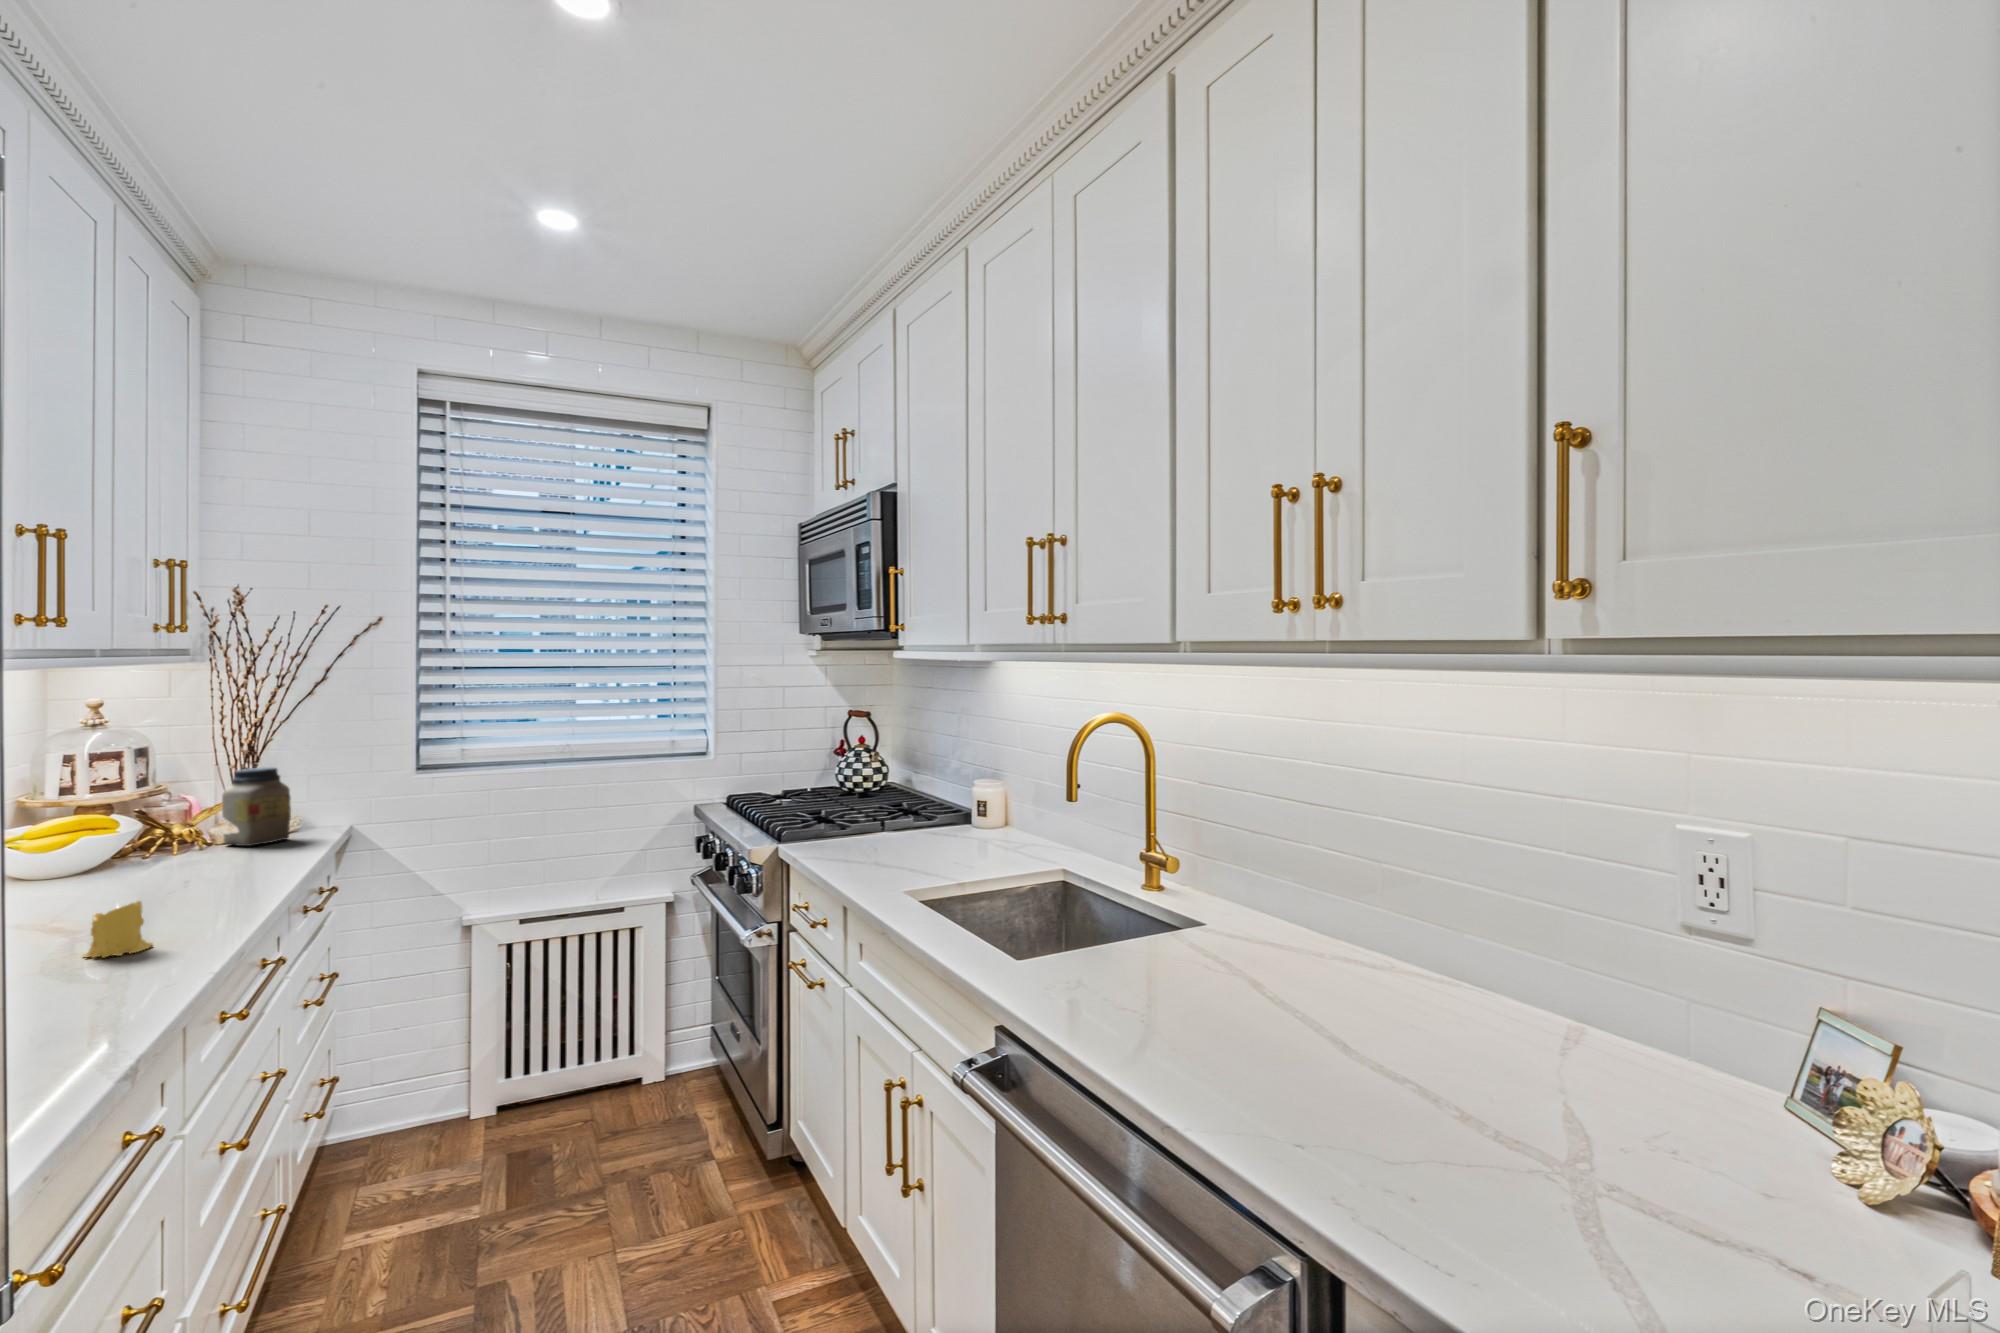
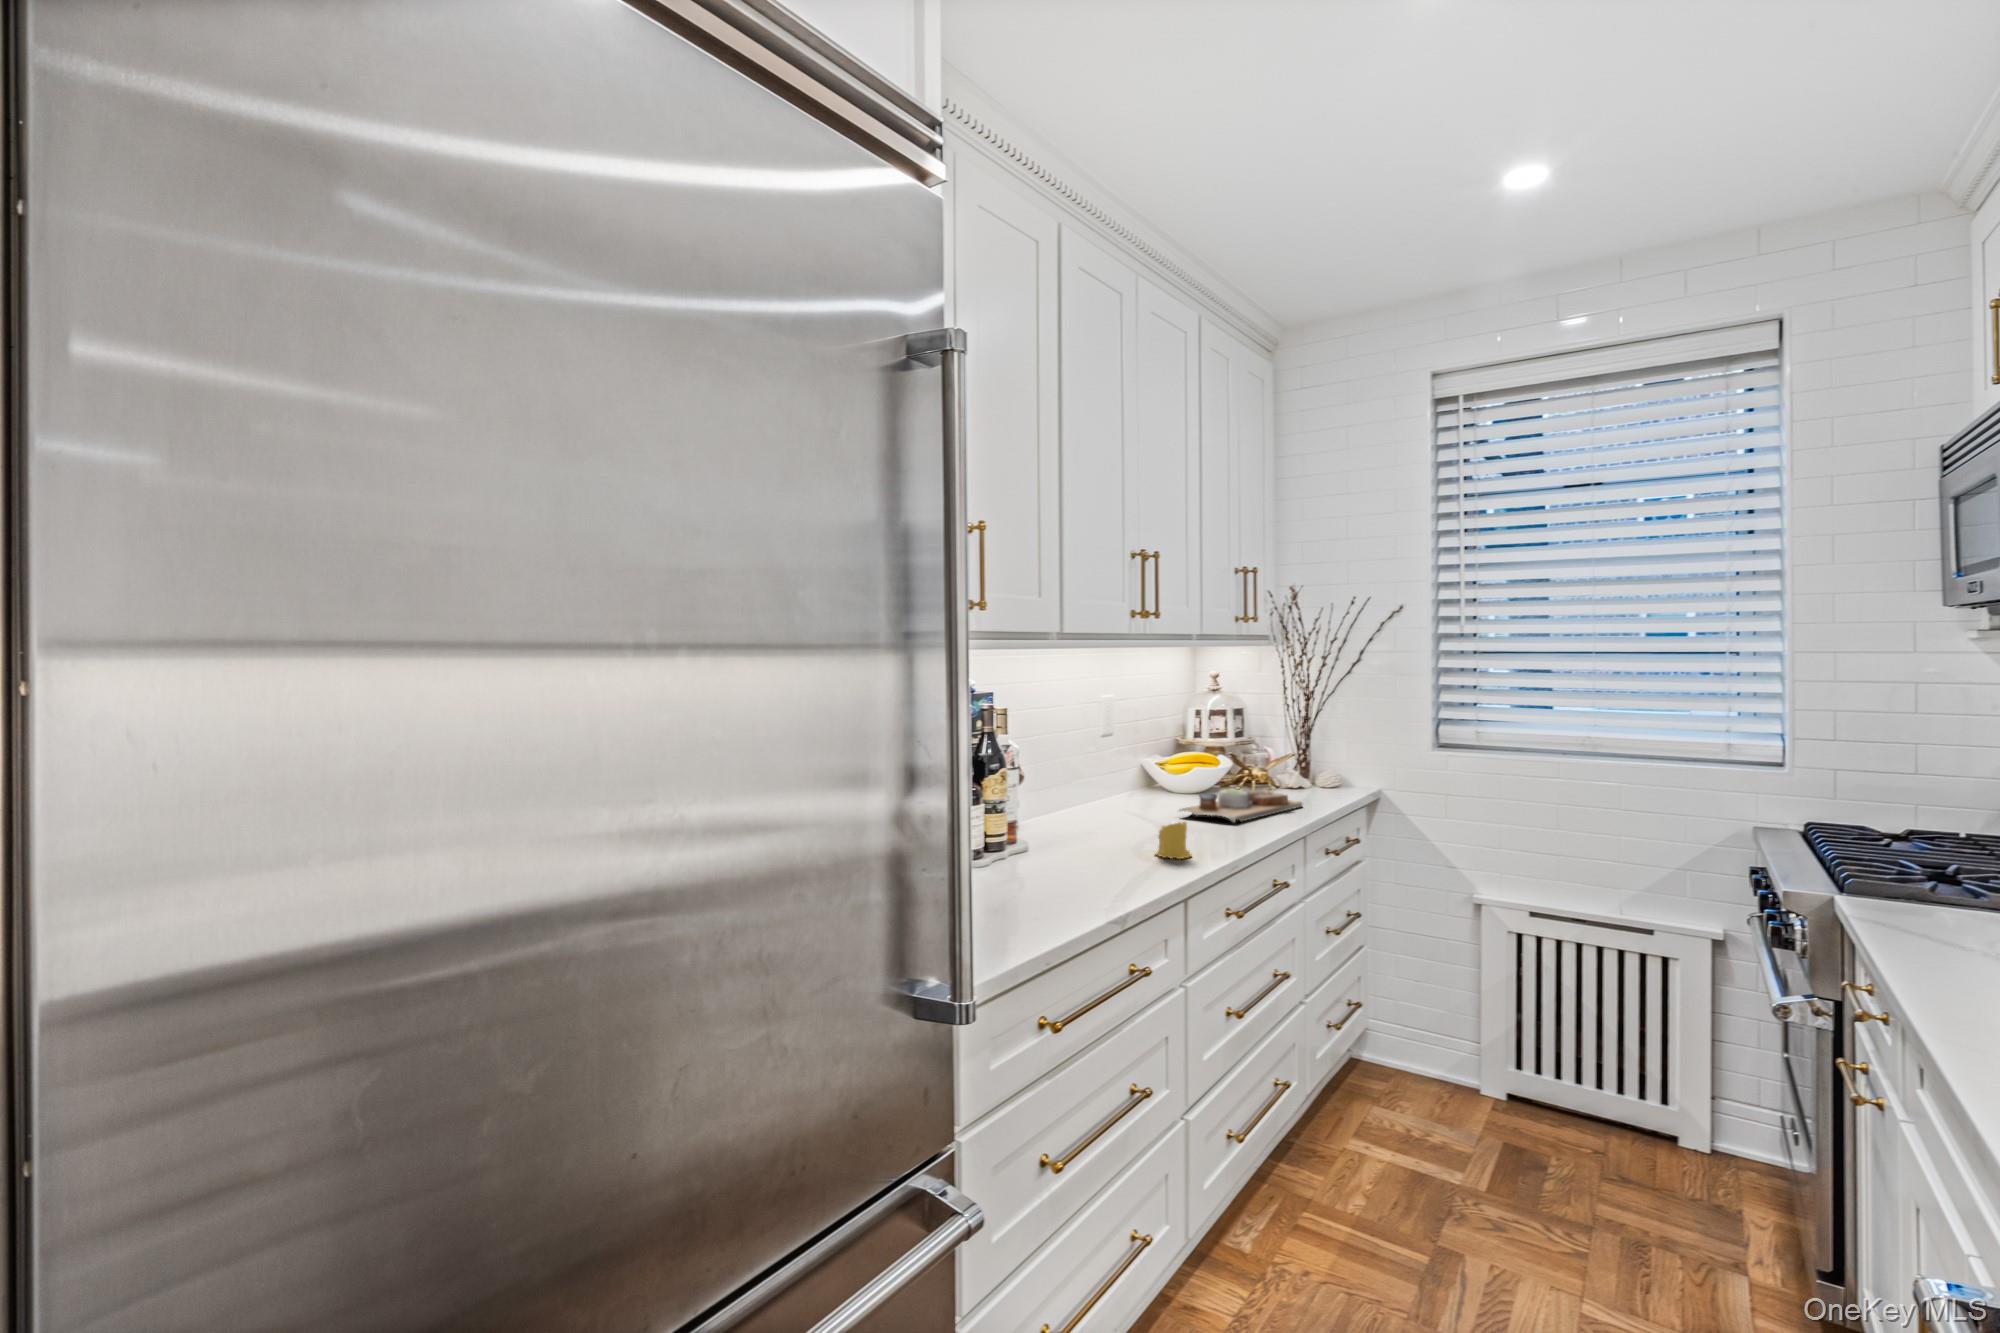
jar: present [222,767,291,846] -> none [1283,732,1329,795]
cutting board: none [76,844,268,897] -> present [1180,789,1303,823]

